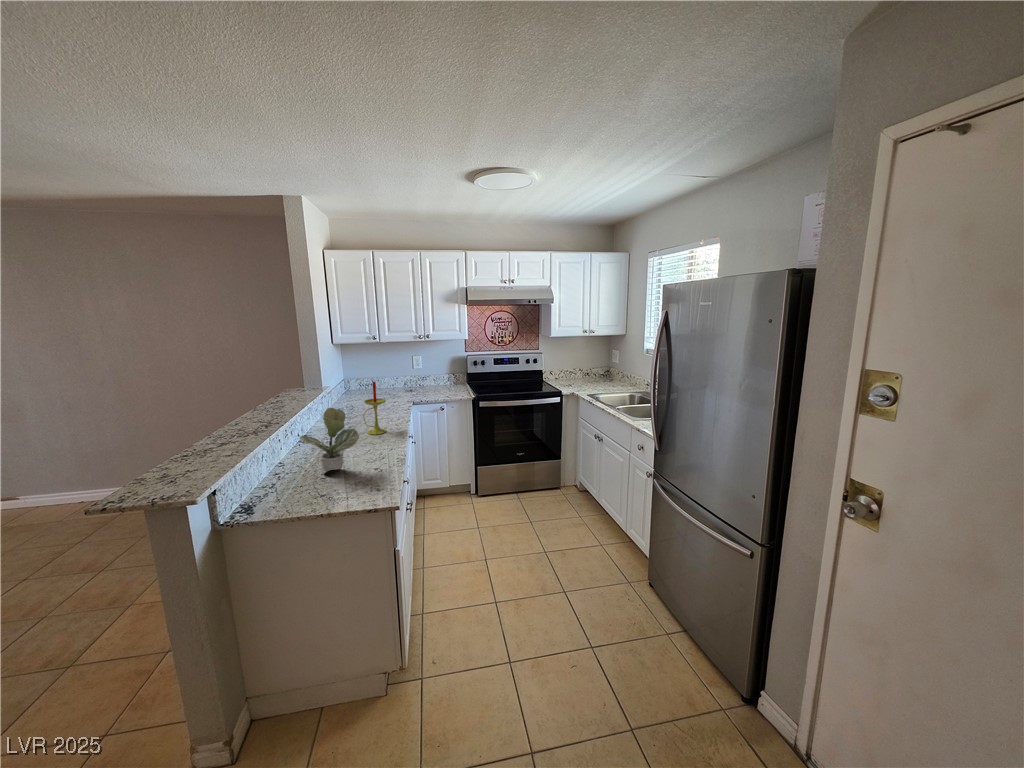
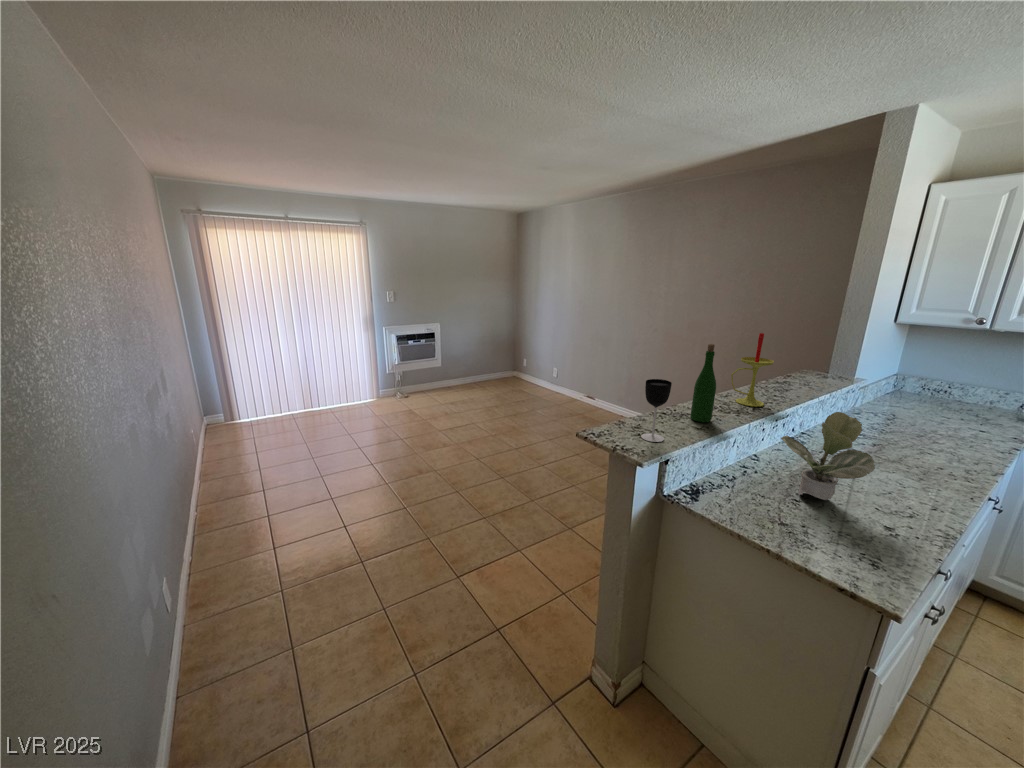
wine bottle: none [212,378,237,451] -> present [690,344,716,422]
candle: present [363,382,386,435] -> present [731,333,774,407]
wine glass: none [165,419,203,482] -> present [641,379,672,442]

